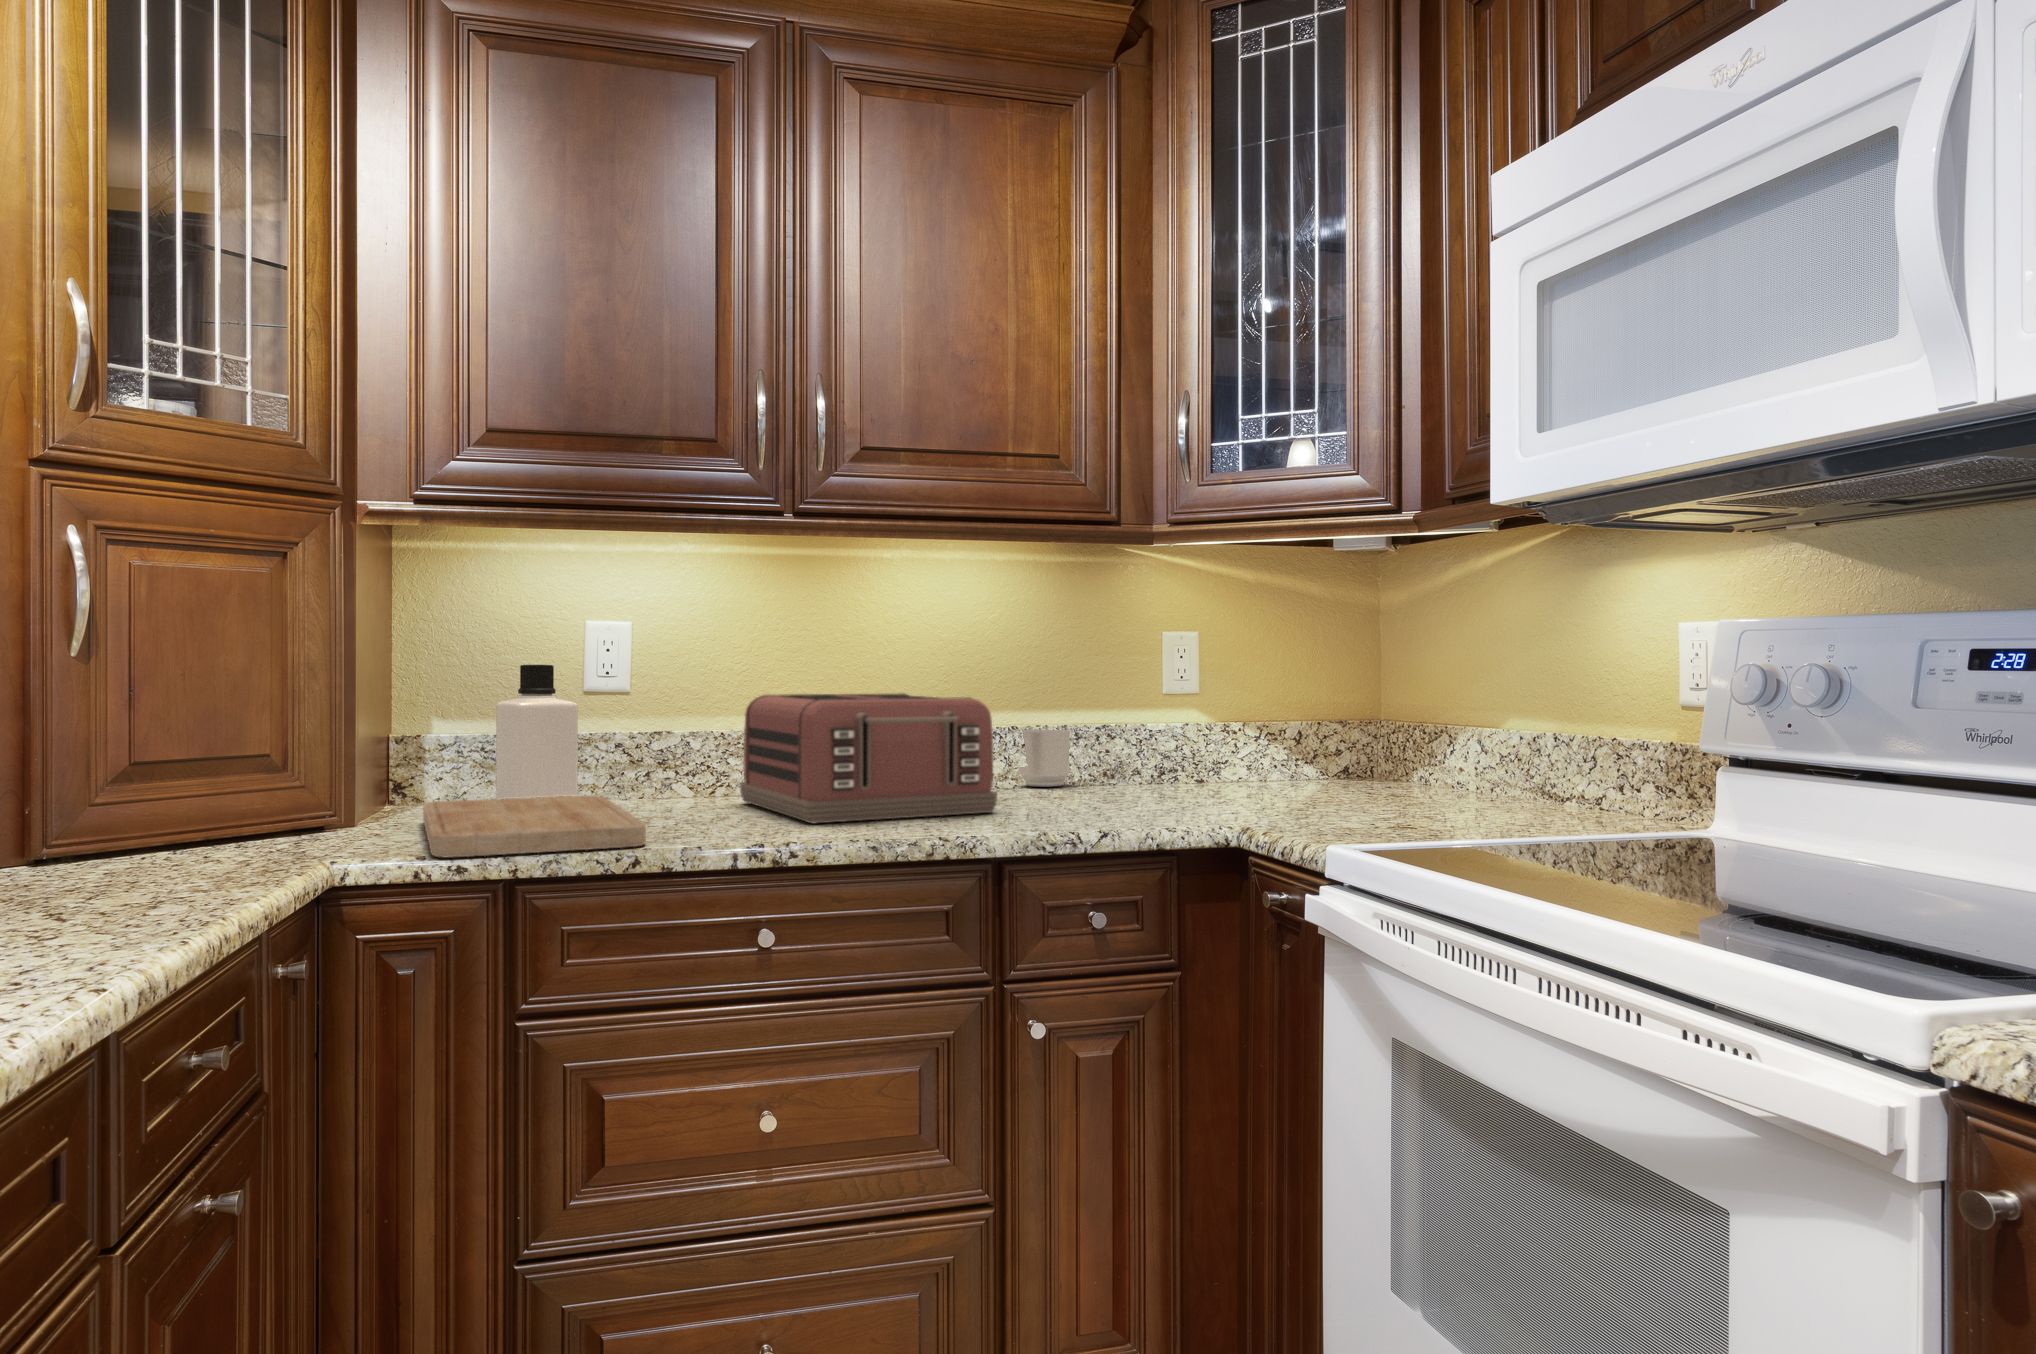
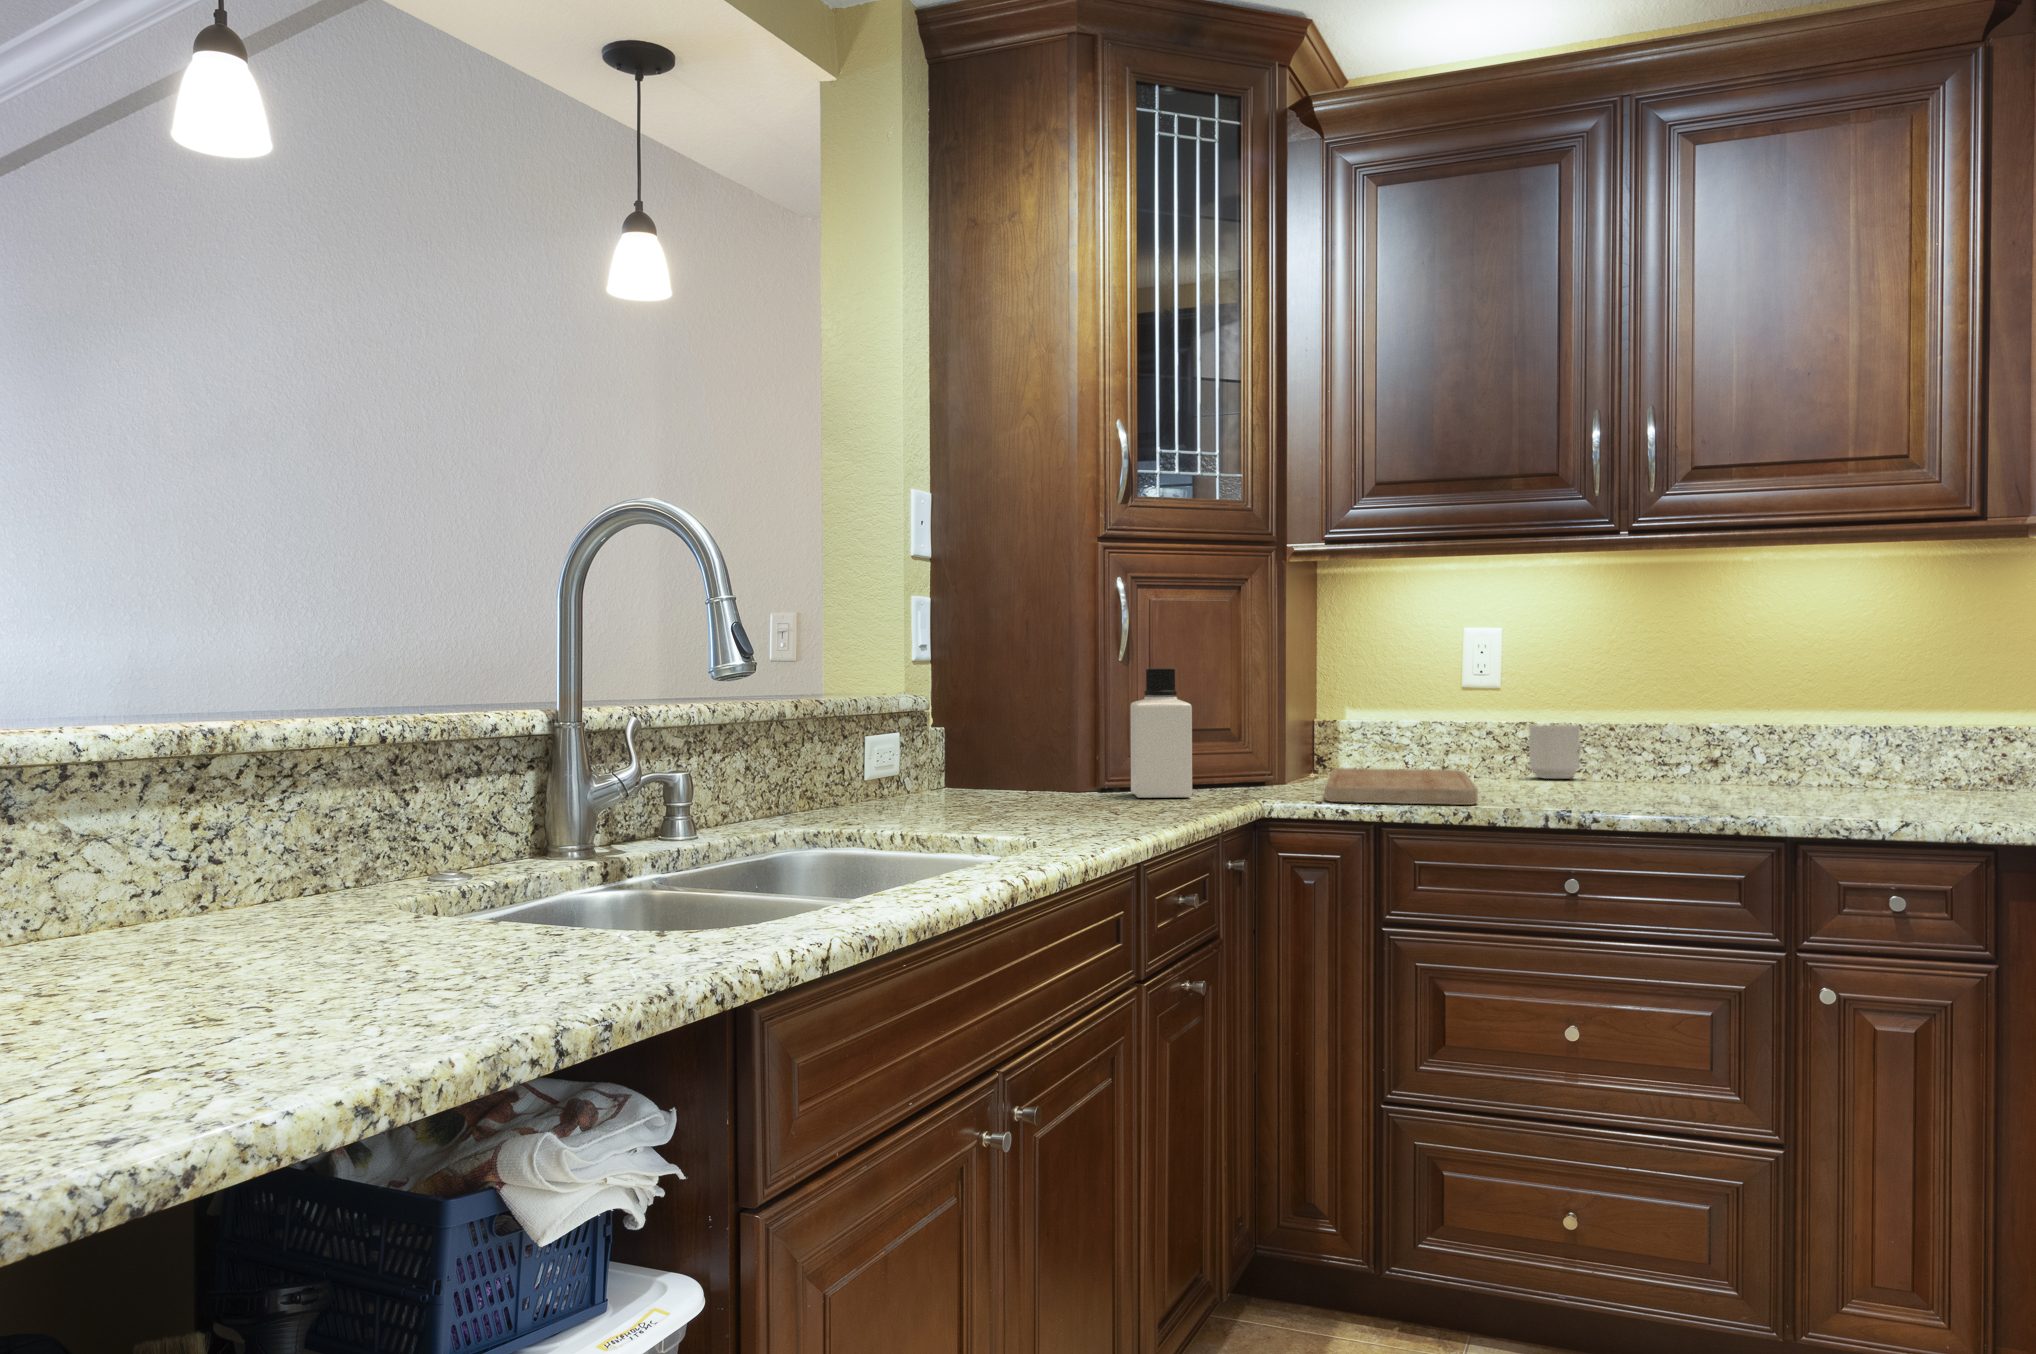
bottle: present [496,665,578,799] -> present [1131,668,1192,798]
toaster: present [740,693,997,823] -> none [1586,692,1824,803]
mug: present [1020,729,1071,787] -> present [1529,724,1580,779]

